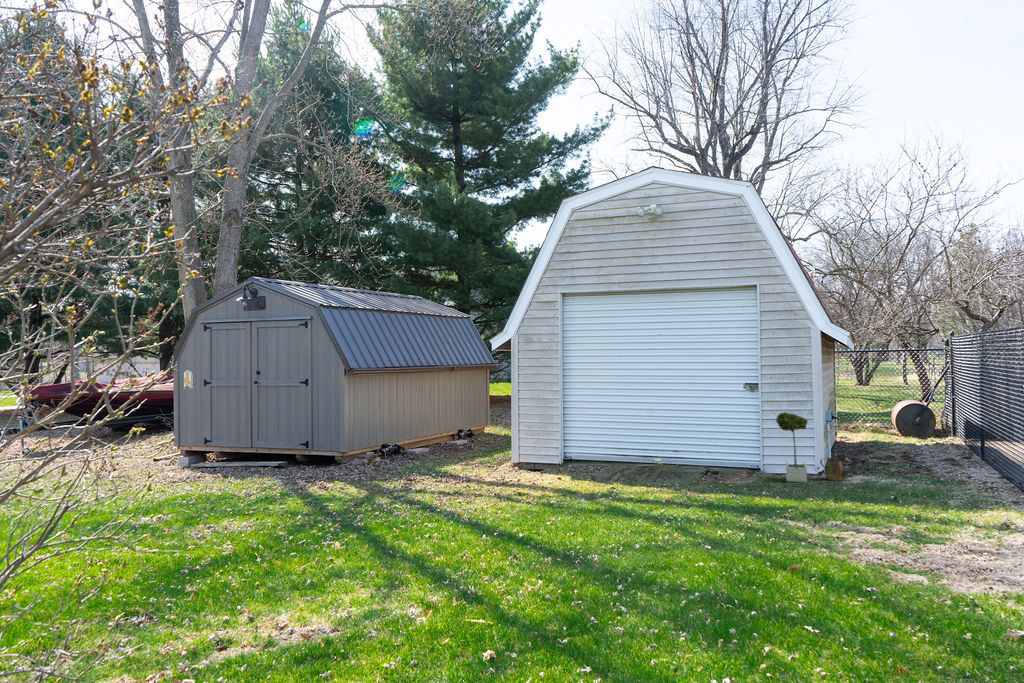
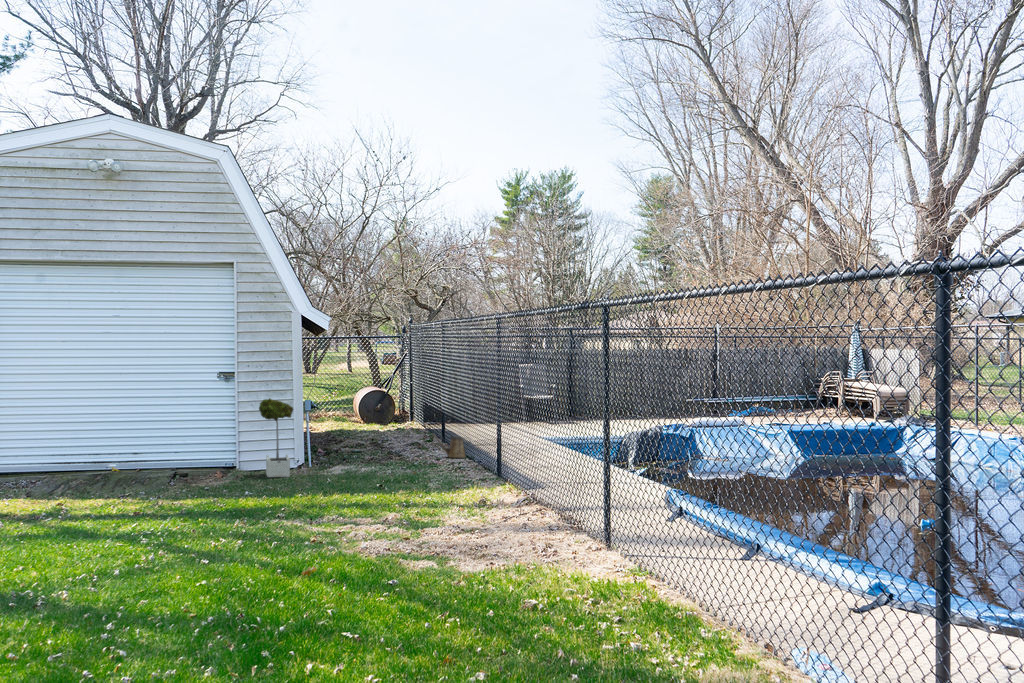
watering can: present [820,457,862,481] -> present [433,434,468,458]

